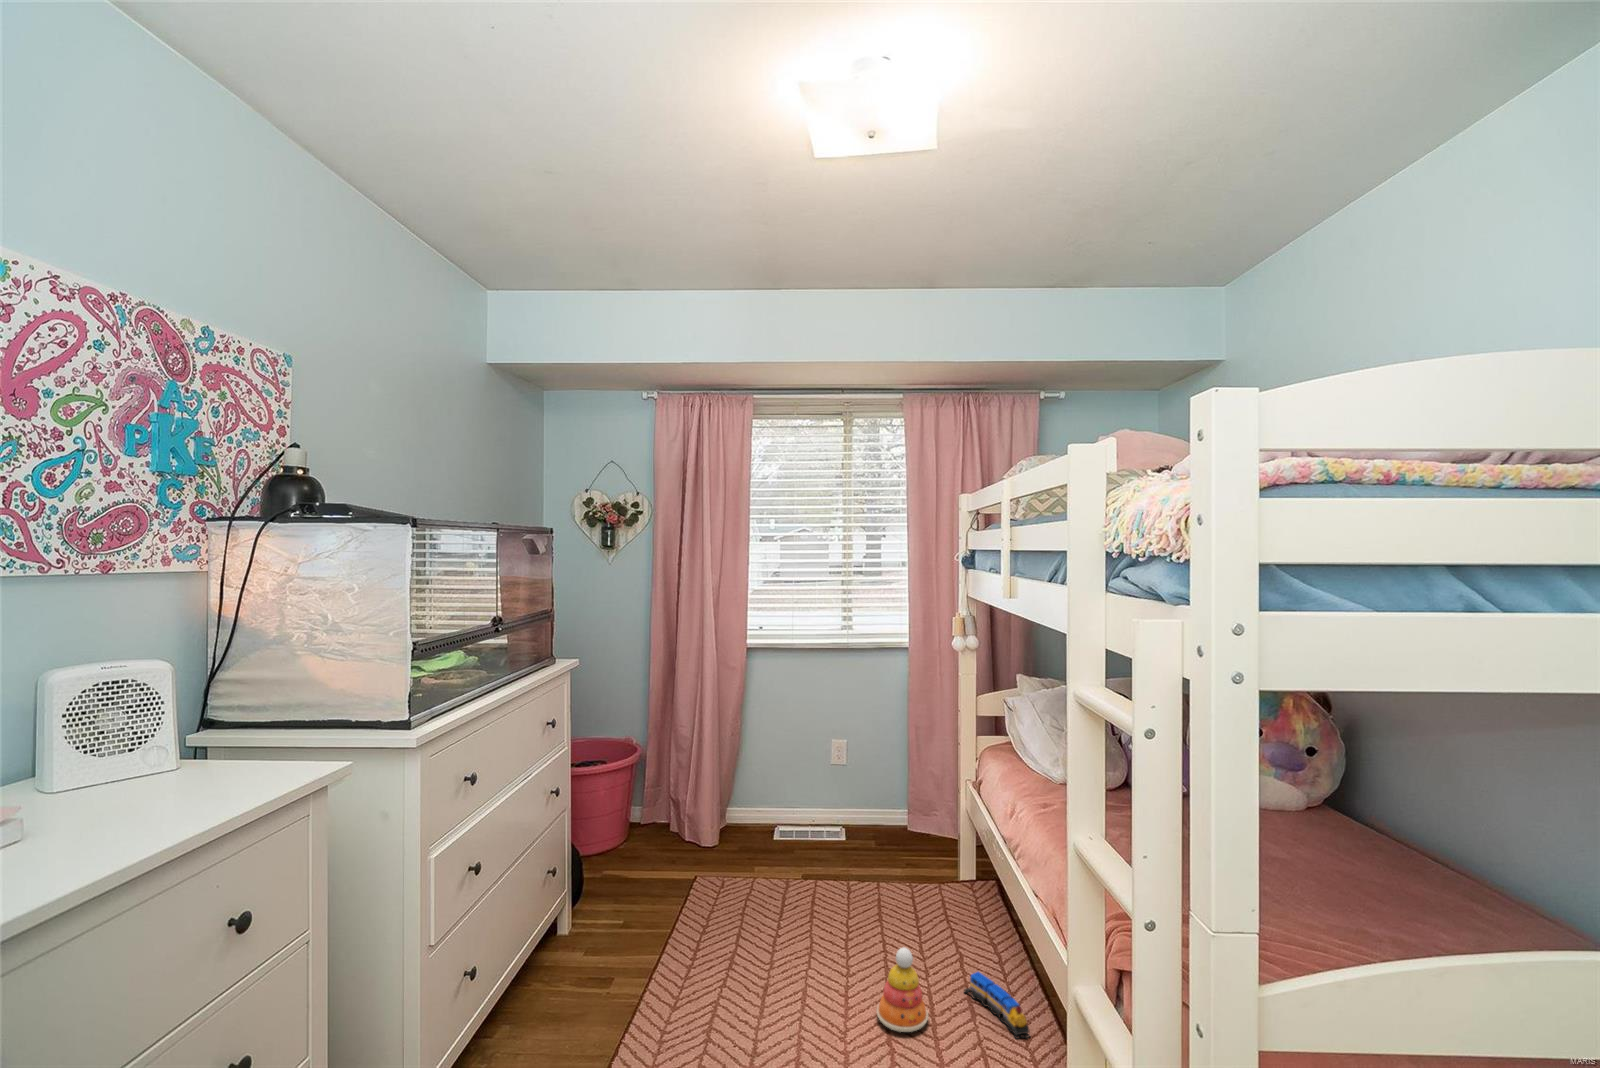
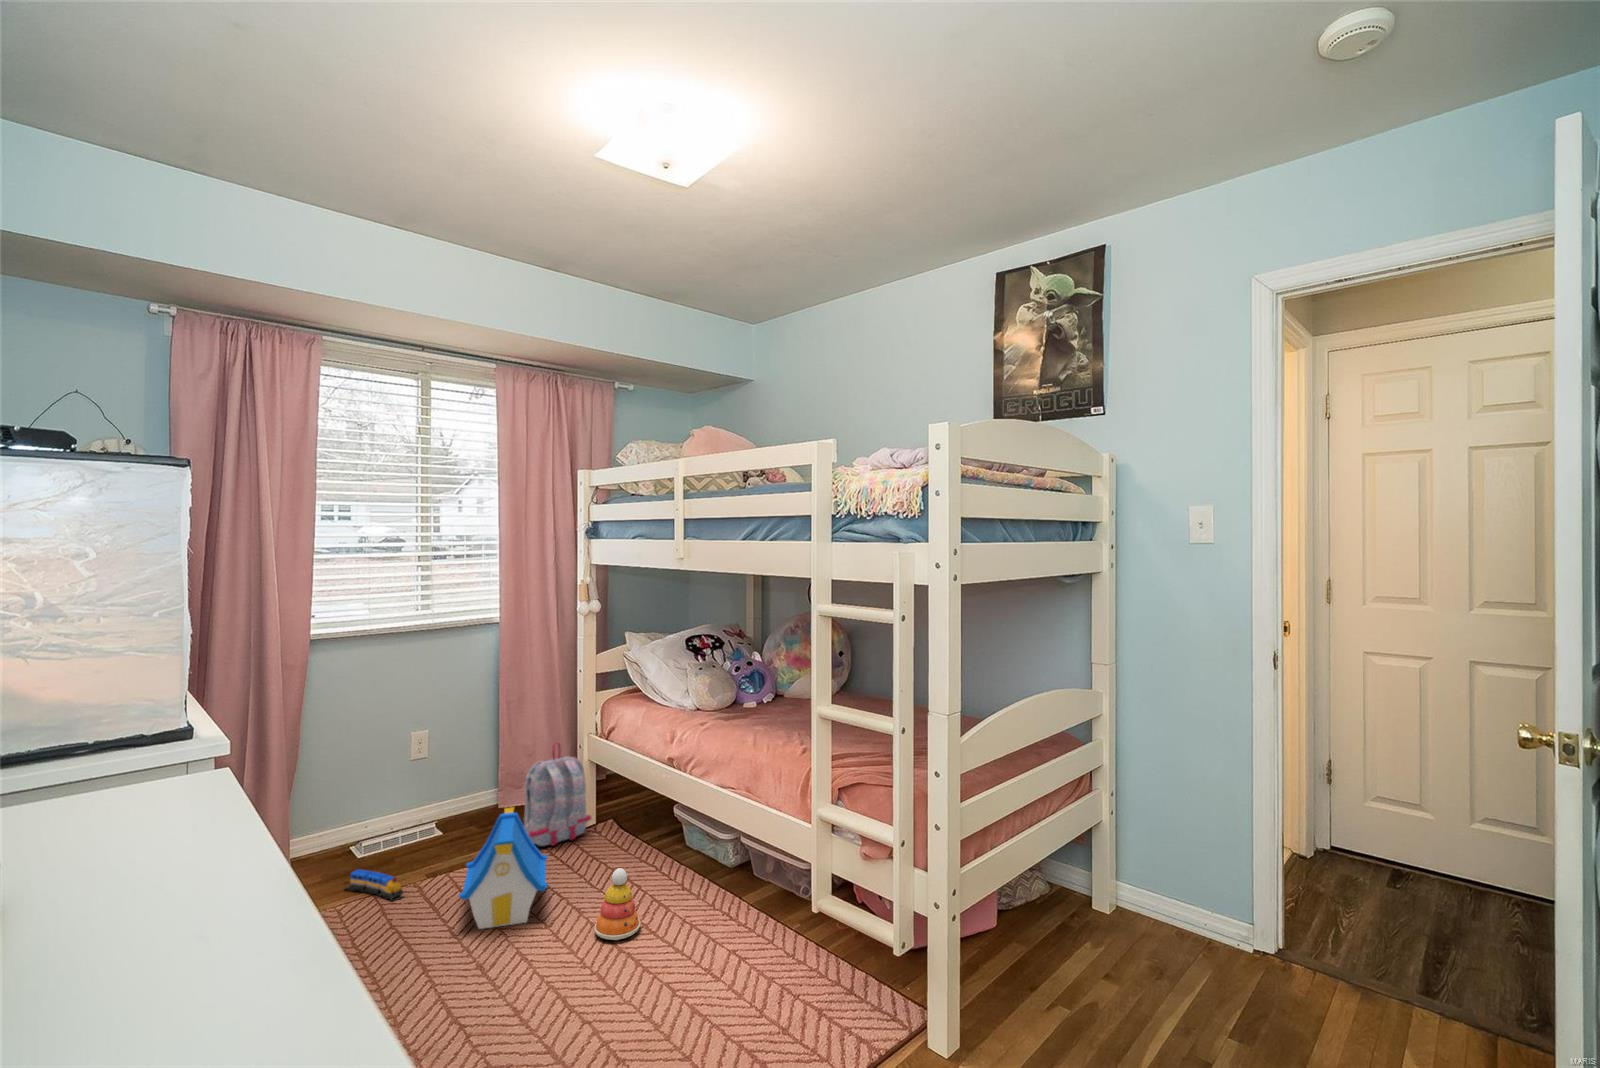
backpack: none [892,782,963,892] -> present [524,743,591,846]
toy house: none [777,841,879,968] -> present [459,807,548,929]
toy train: present [964,972,1030,1039] -> present [344,870,403,901]

